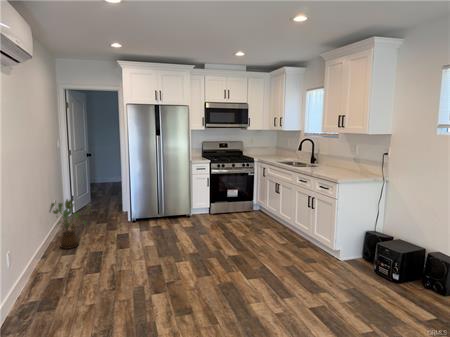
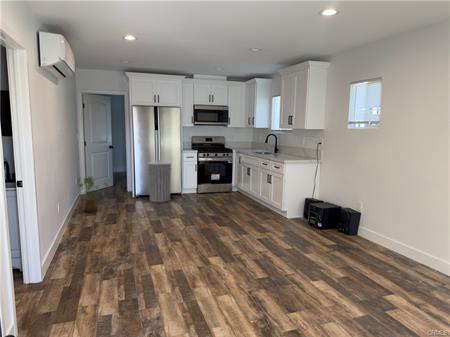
trash can: none [146,175,177,229] -> present [148,161,171,202]

